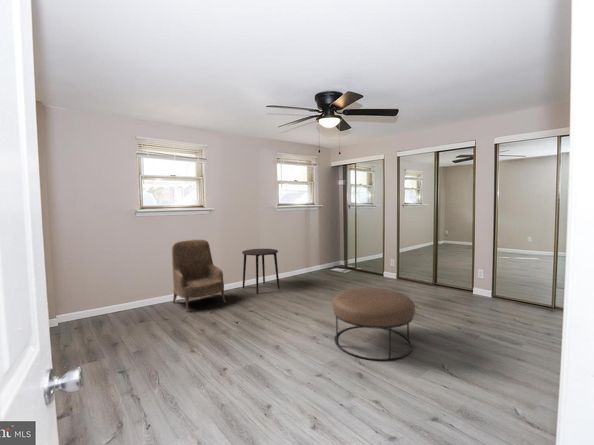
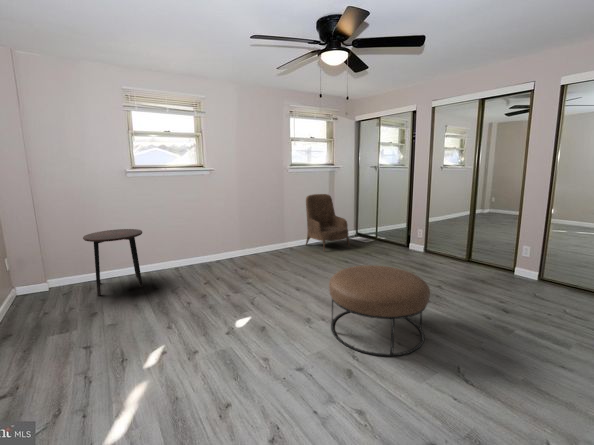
armchair: present [172,240,225,312] -> present [306,194,350,251]
side table: present [242,249,279,294] -> present [83,229,143,296]

